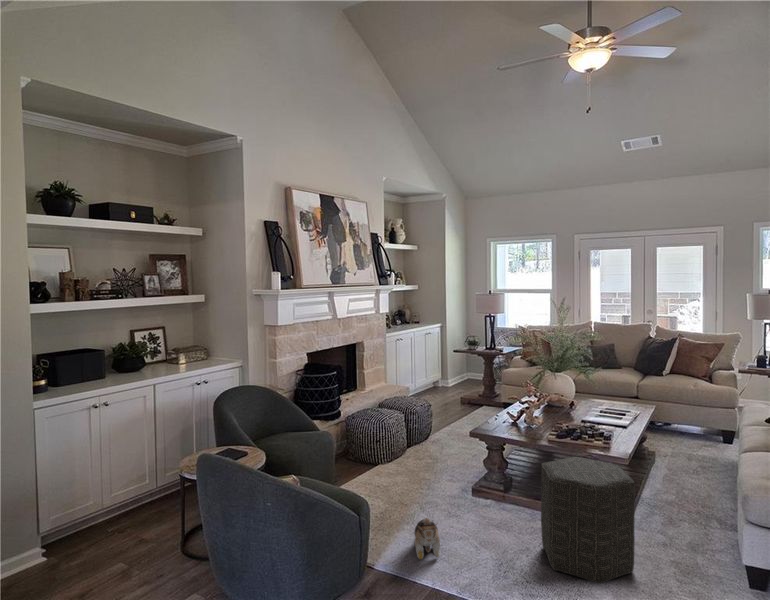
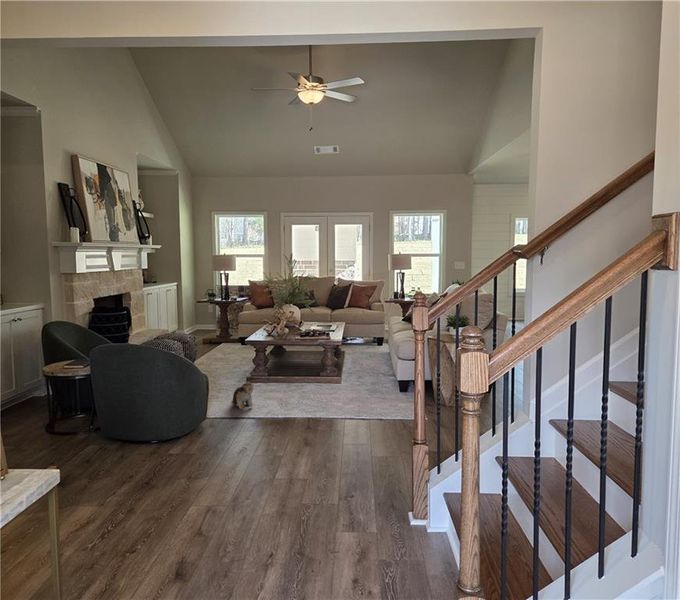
ottoman: present [541,456,635,584] -> none [306,341,357,400]

